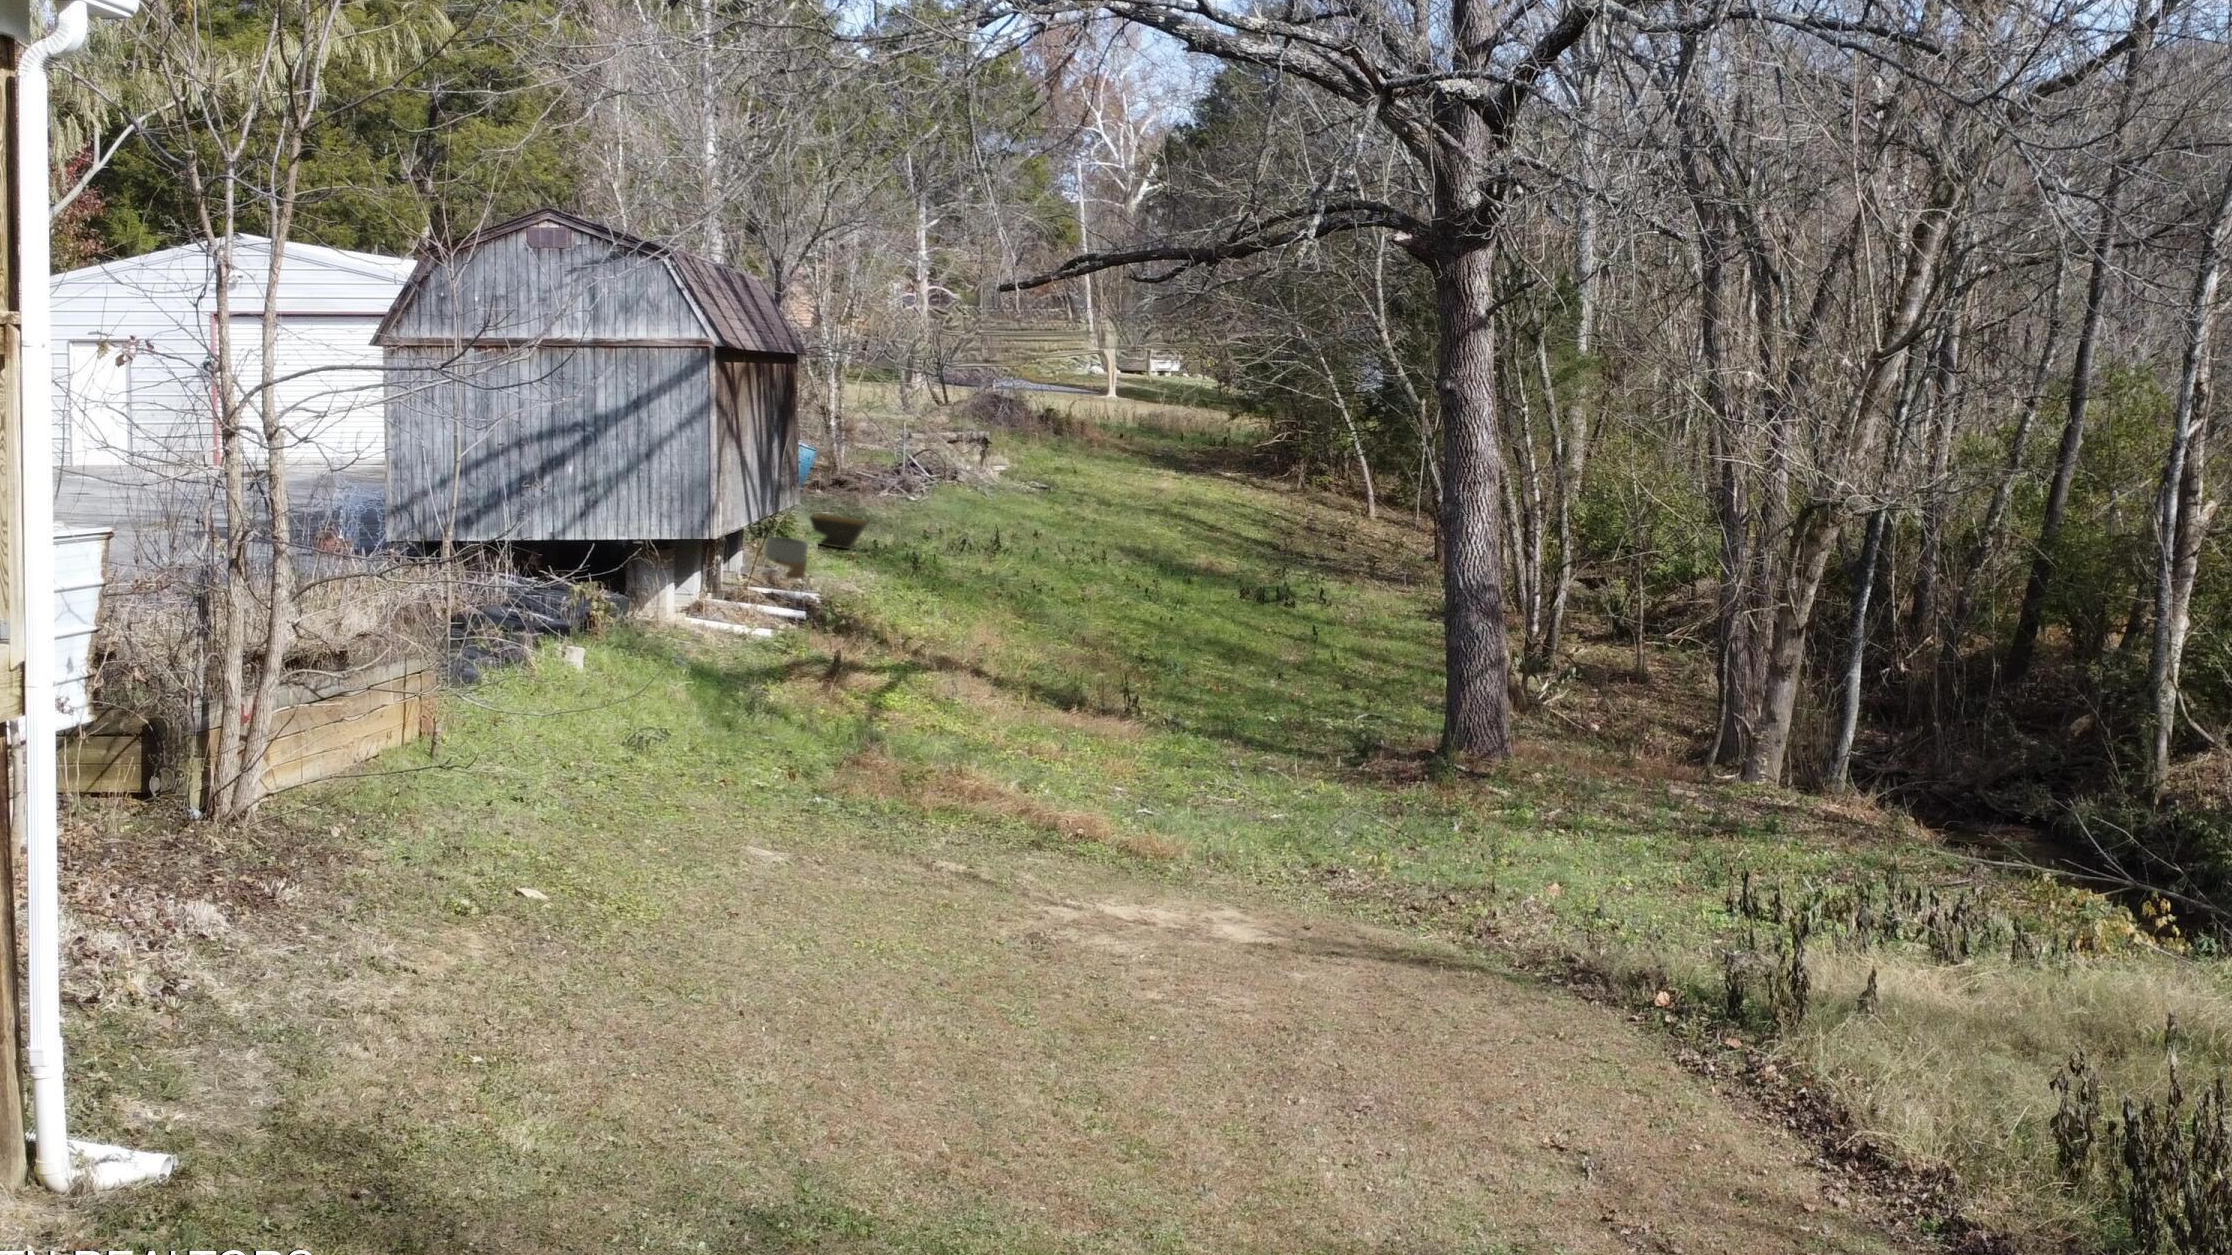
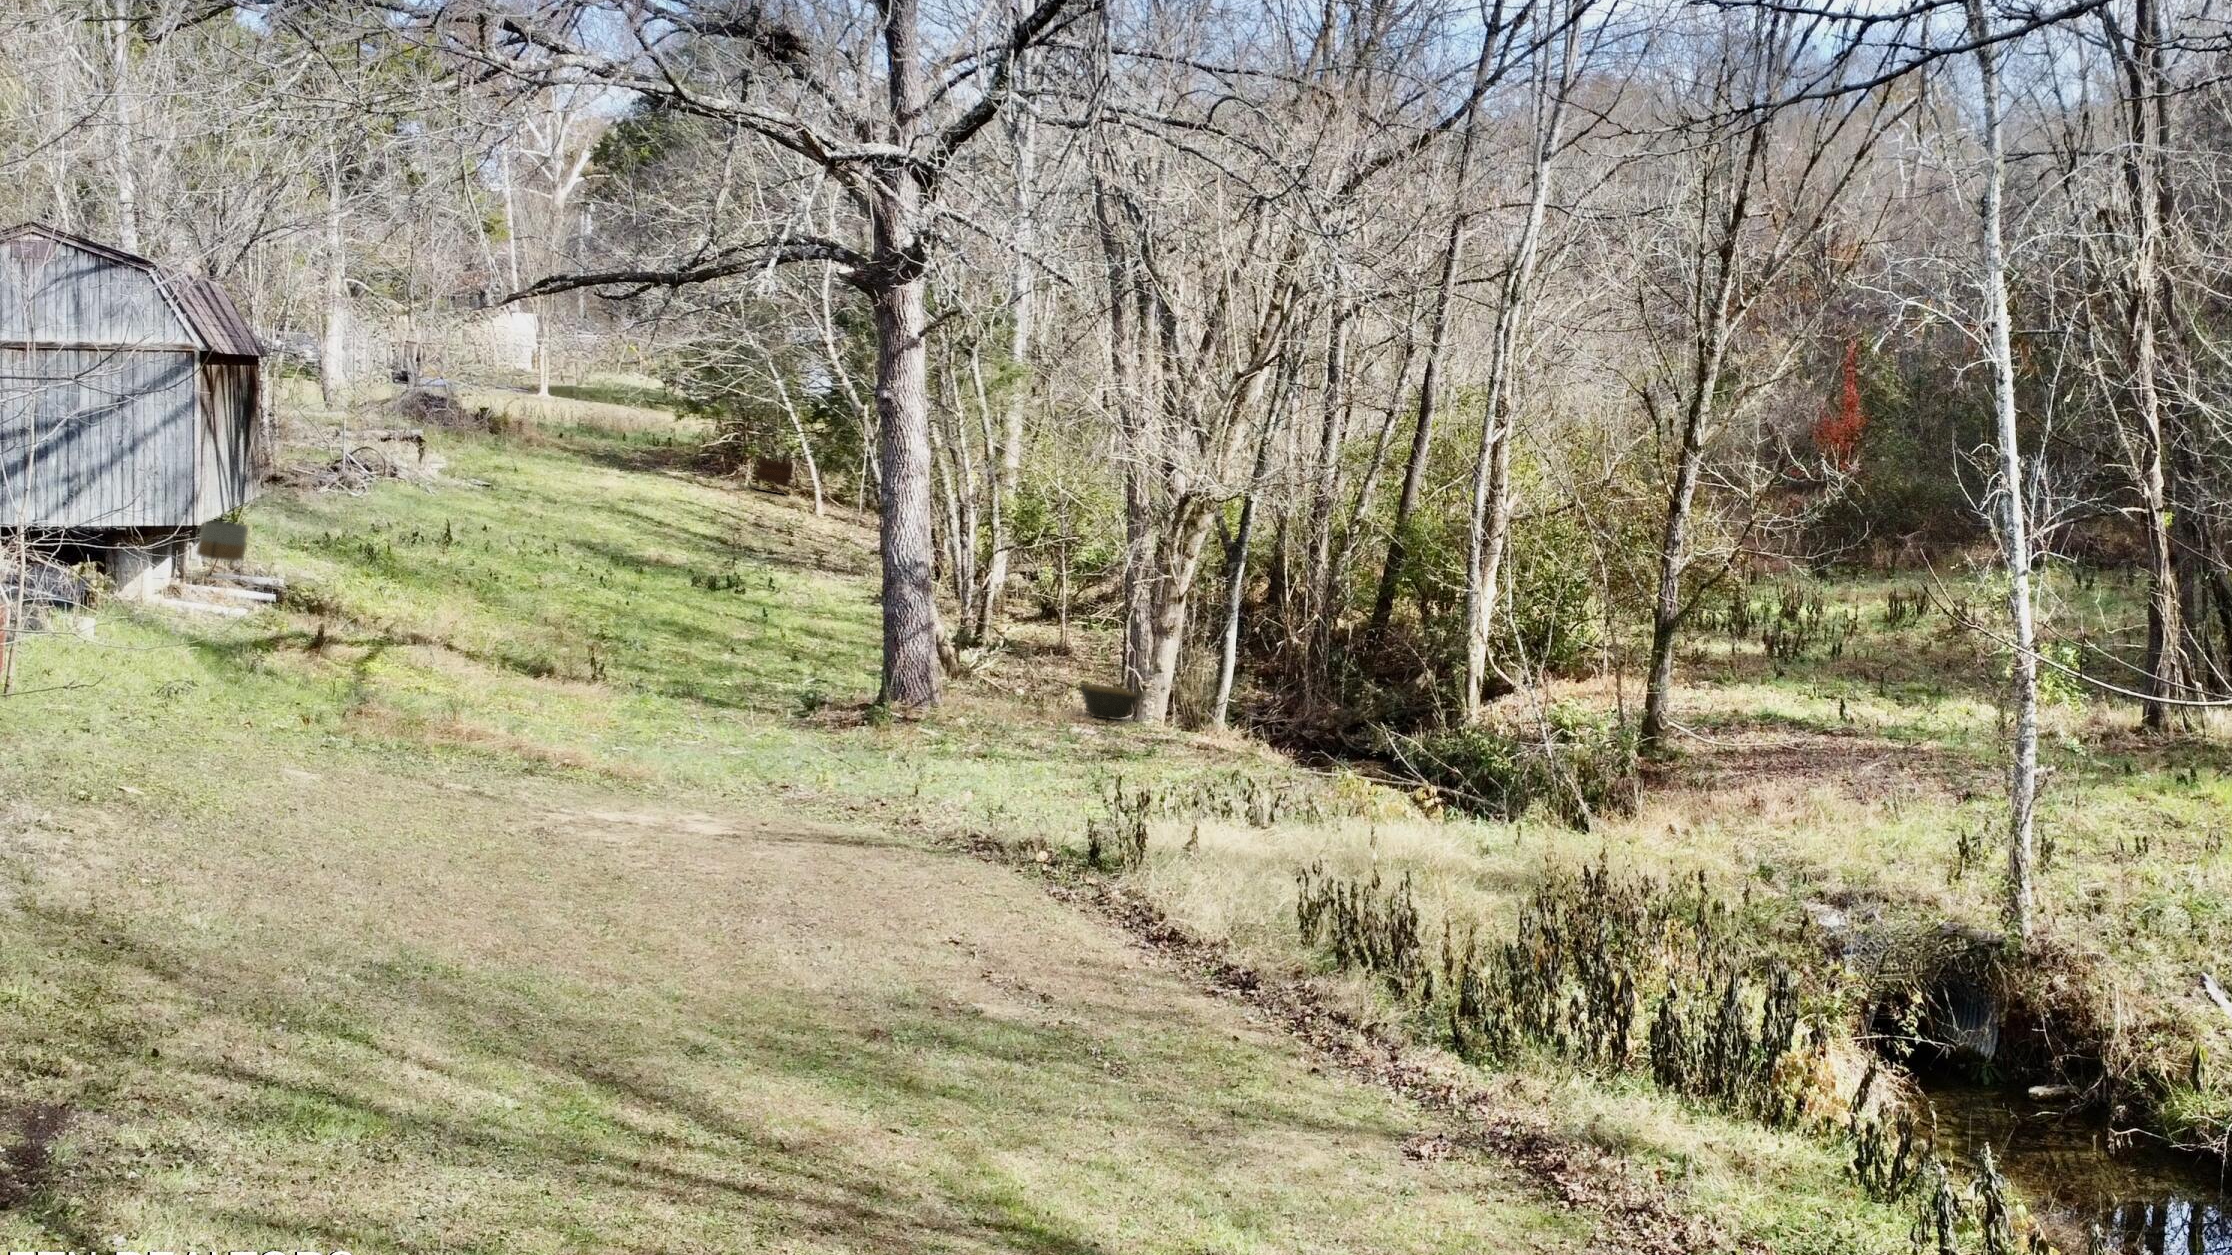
wooden crate: none [1300,454,1344,495] -> present [751,458,793,494]
basket: present [810,513,868,549] -> present [1080,683,1139,720]

